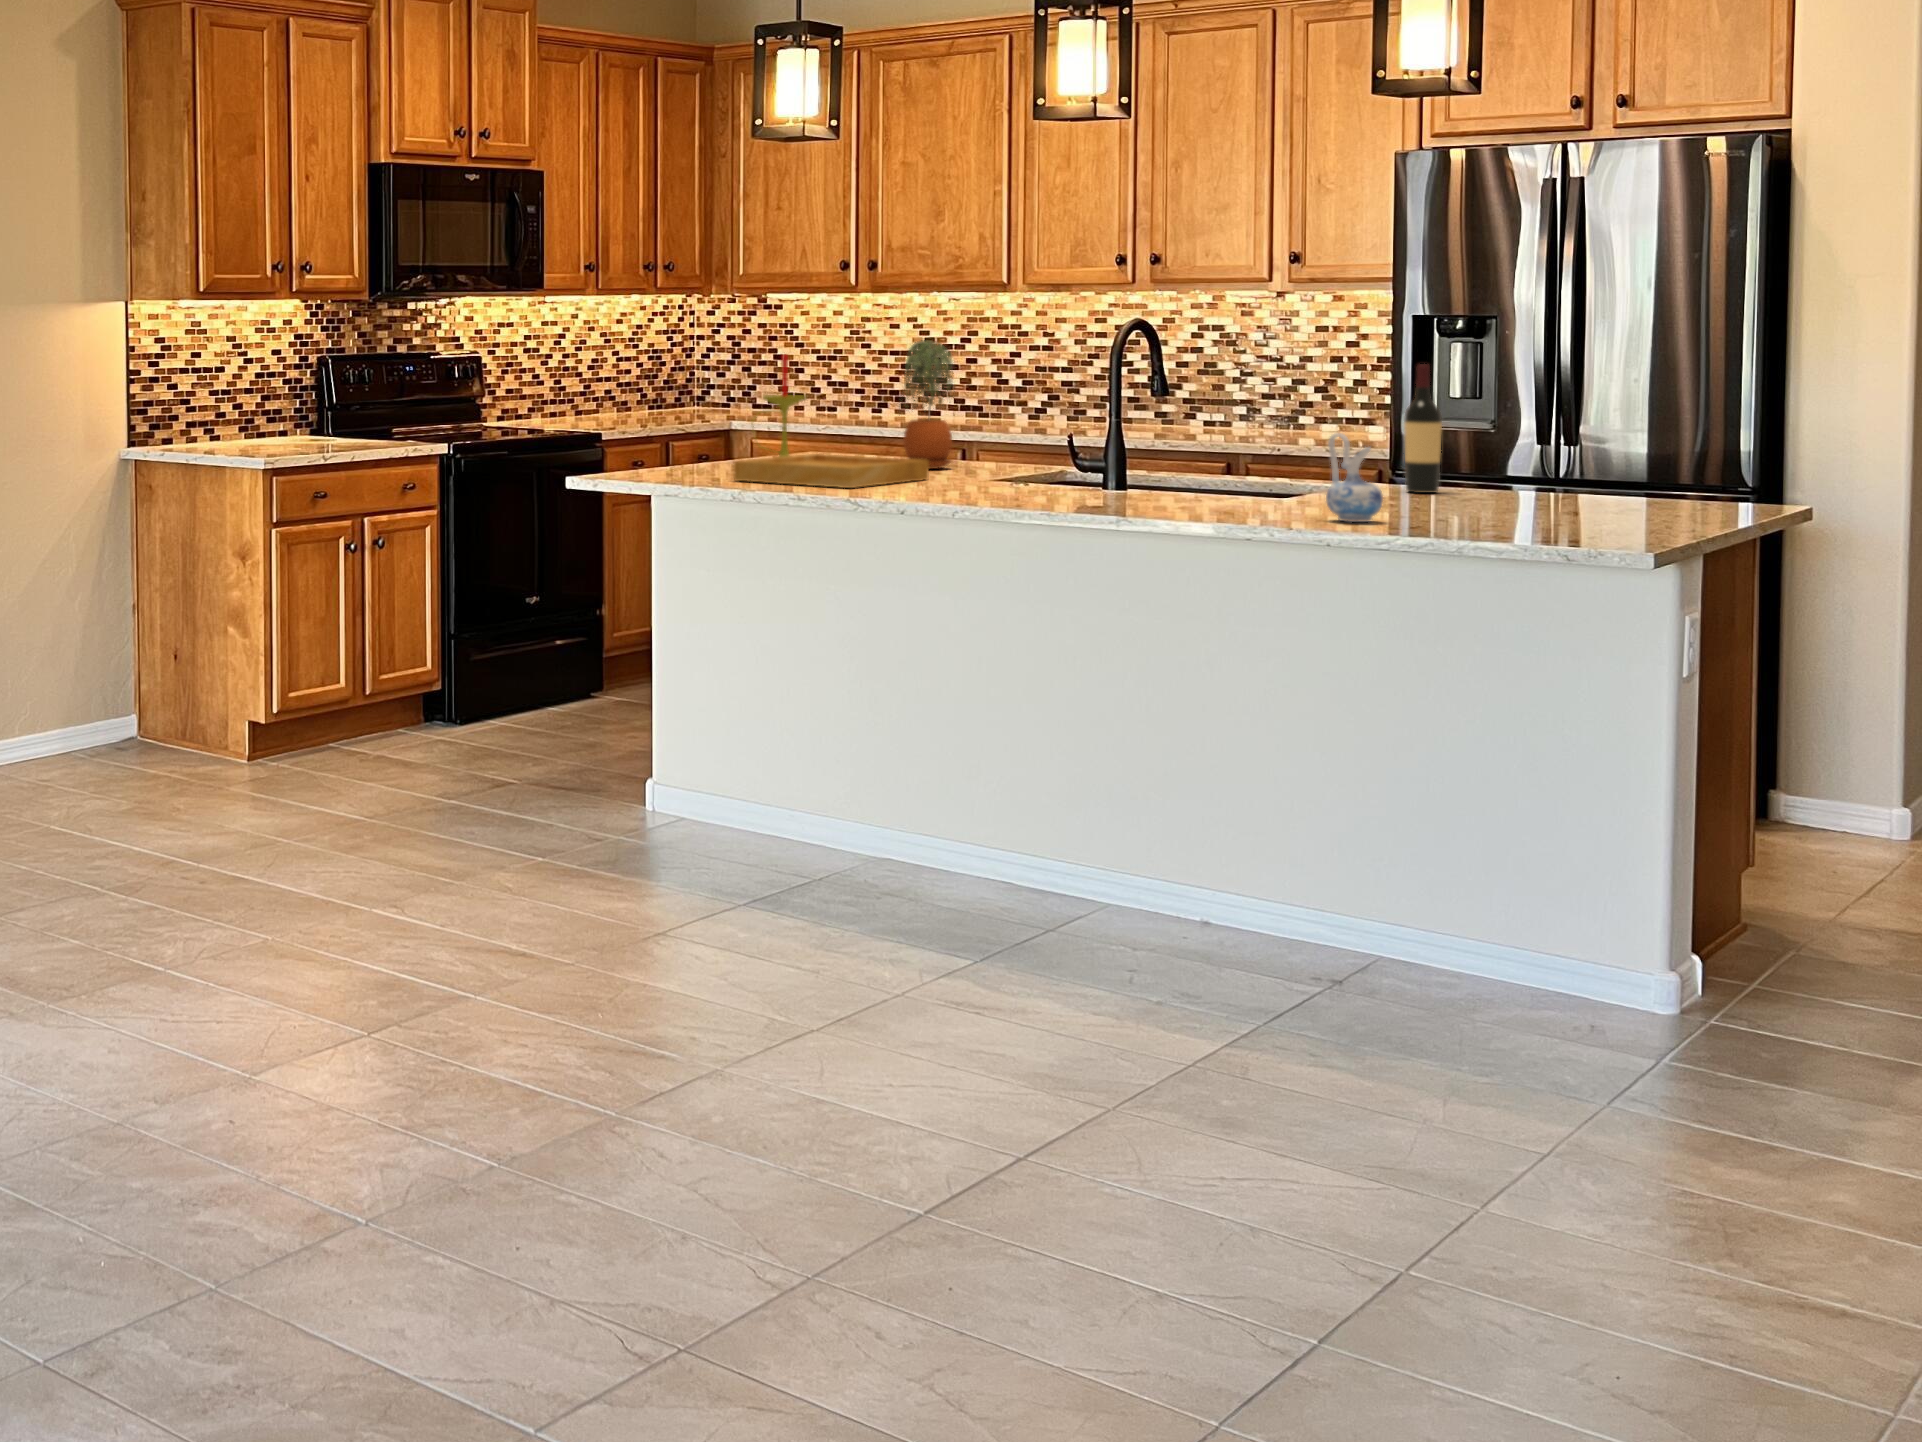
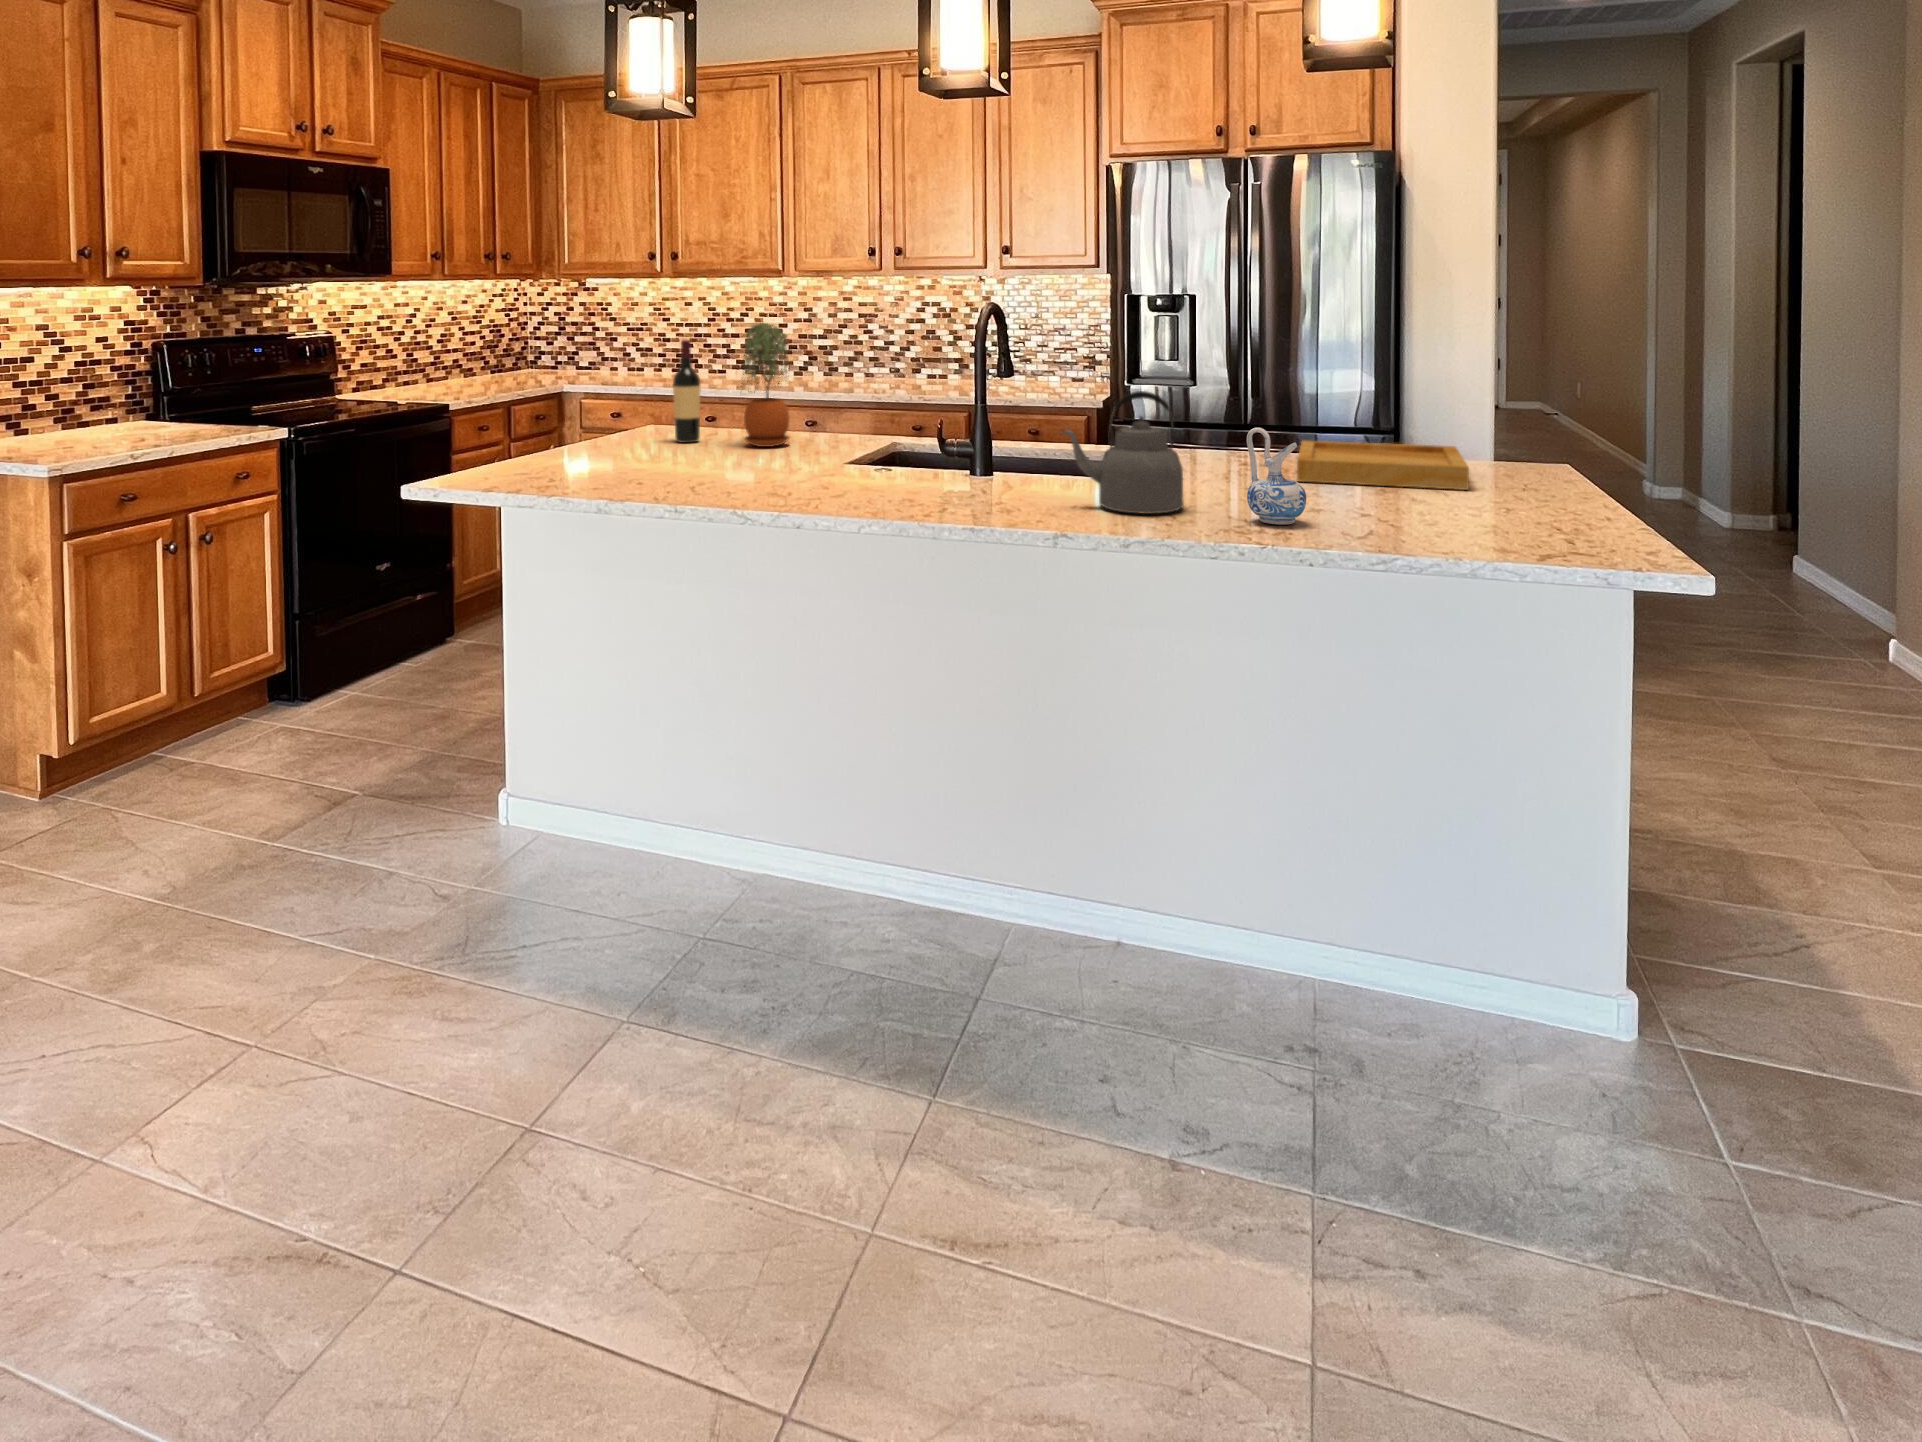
candle: present [751,354,806,457] -> none [596,336,652,453]
wine bottle: present [1404,364,1442,493] -> present [673,340,701,443]
kettle: none [1164,400,1284,513] -> present [1061,391,1184,514]
tray: present [734,454,929,488] -> present [1297,441,1469,490]

